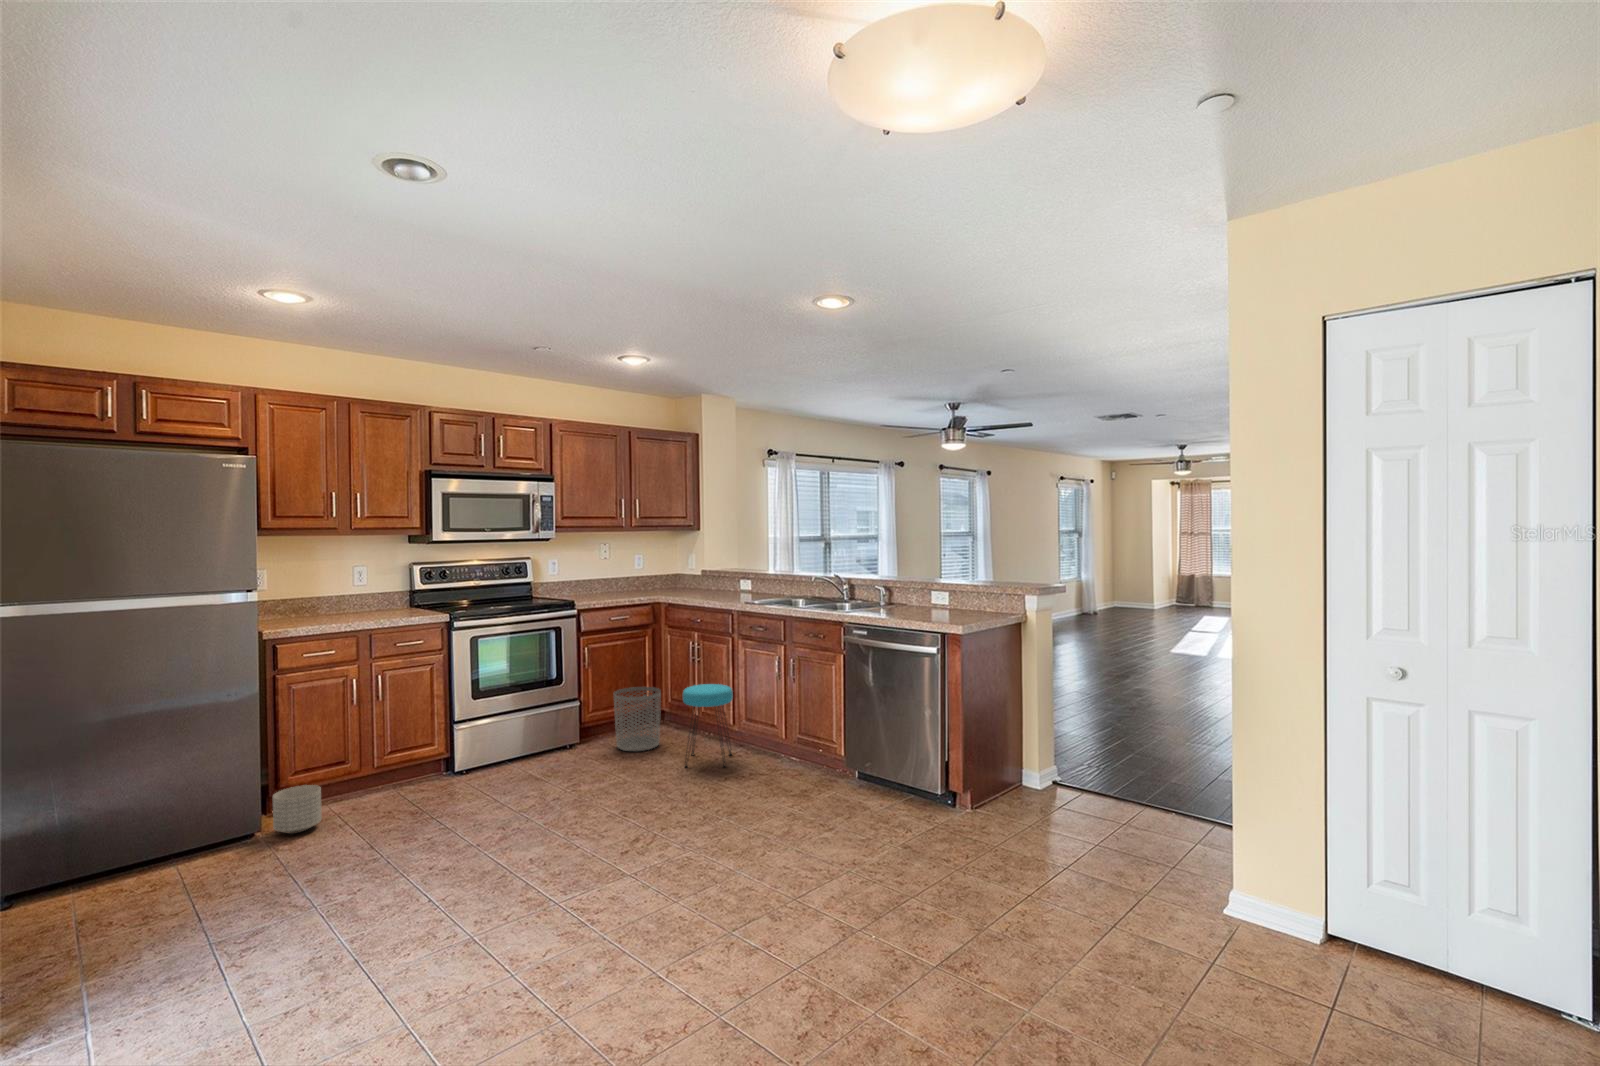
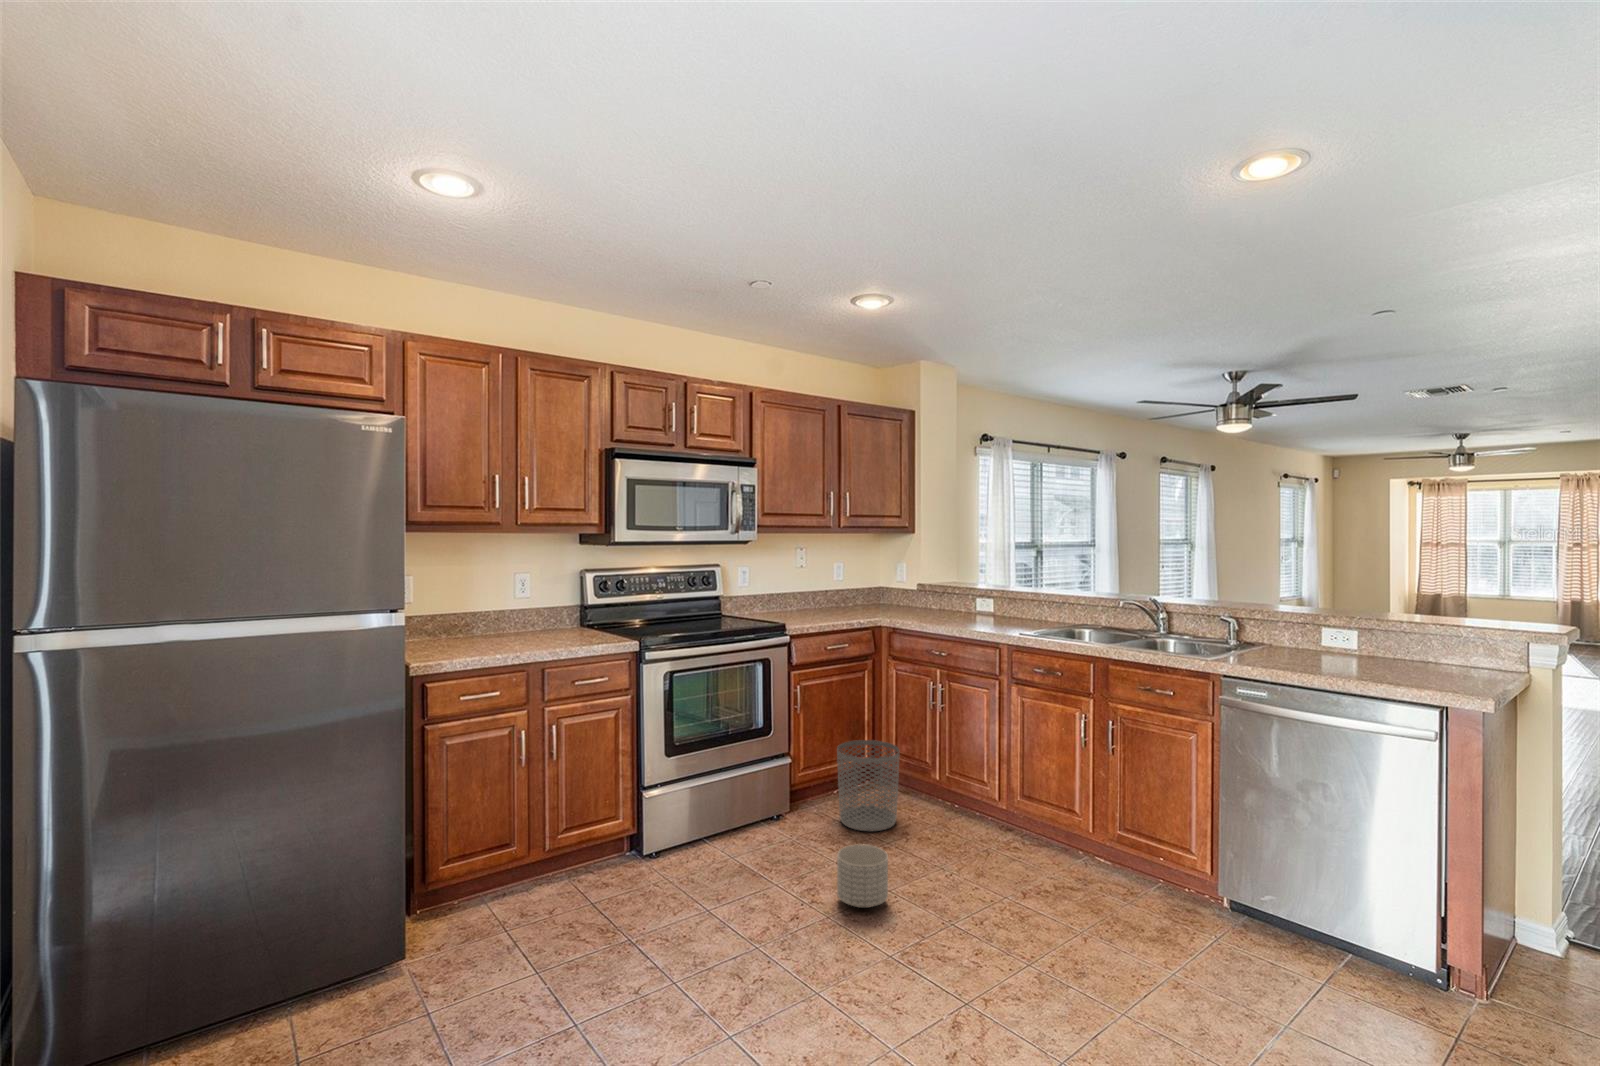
stool: present [683,684,733,767] -> none [947,746,1018,869]
planter: present [273,785,322,834] -> present [837,844,888,908]

